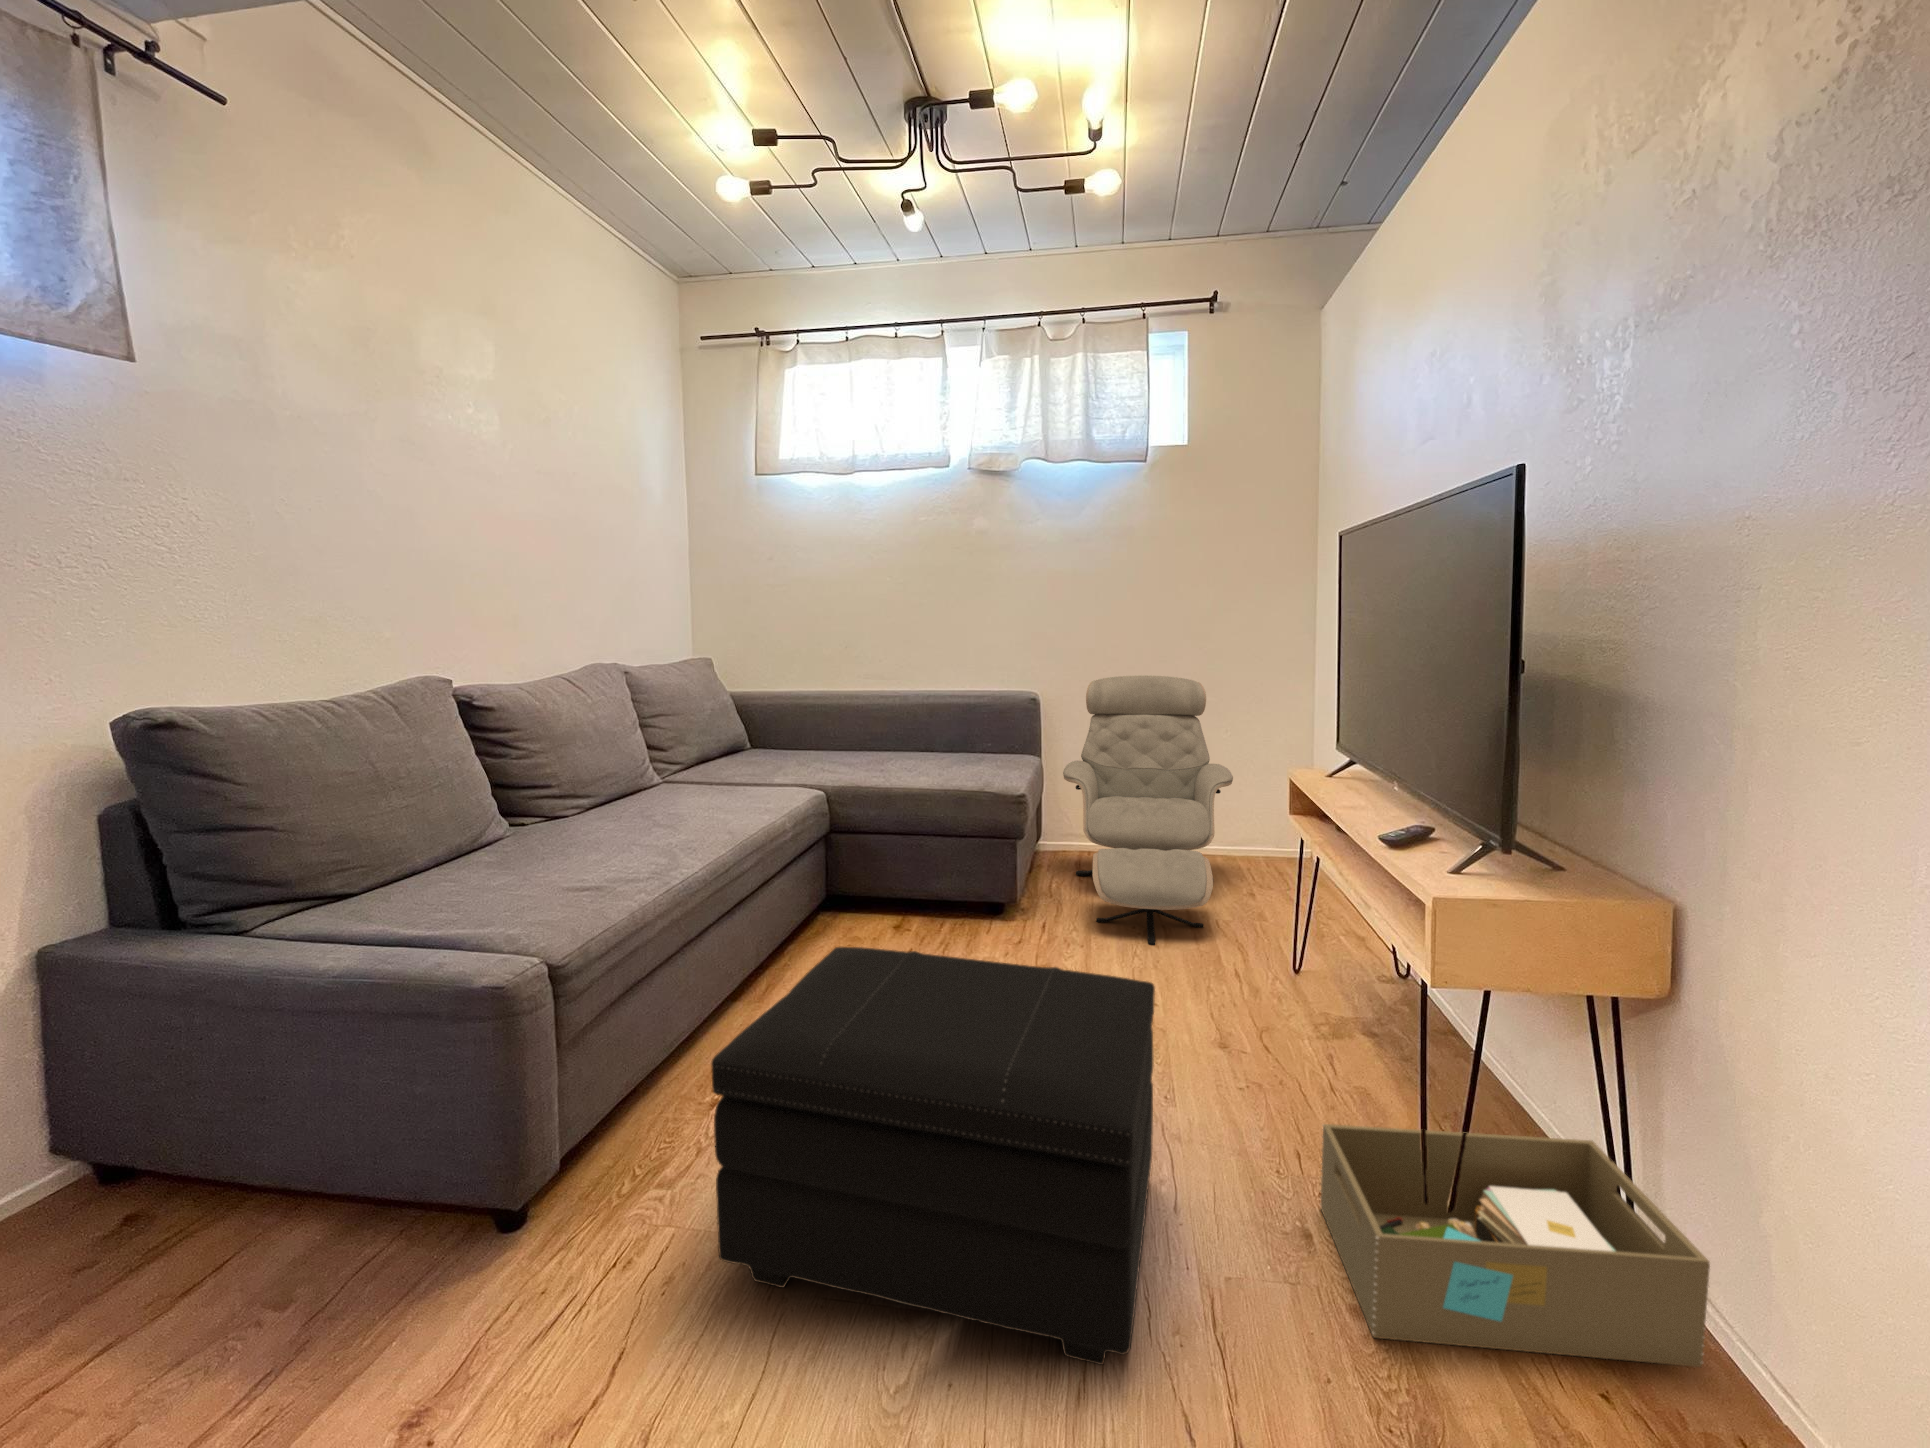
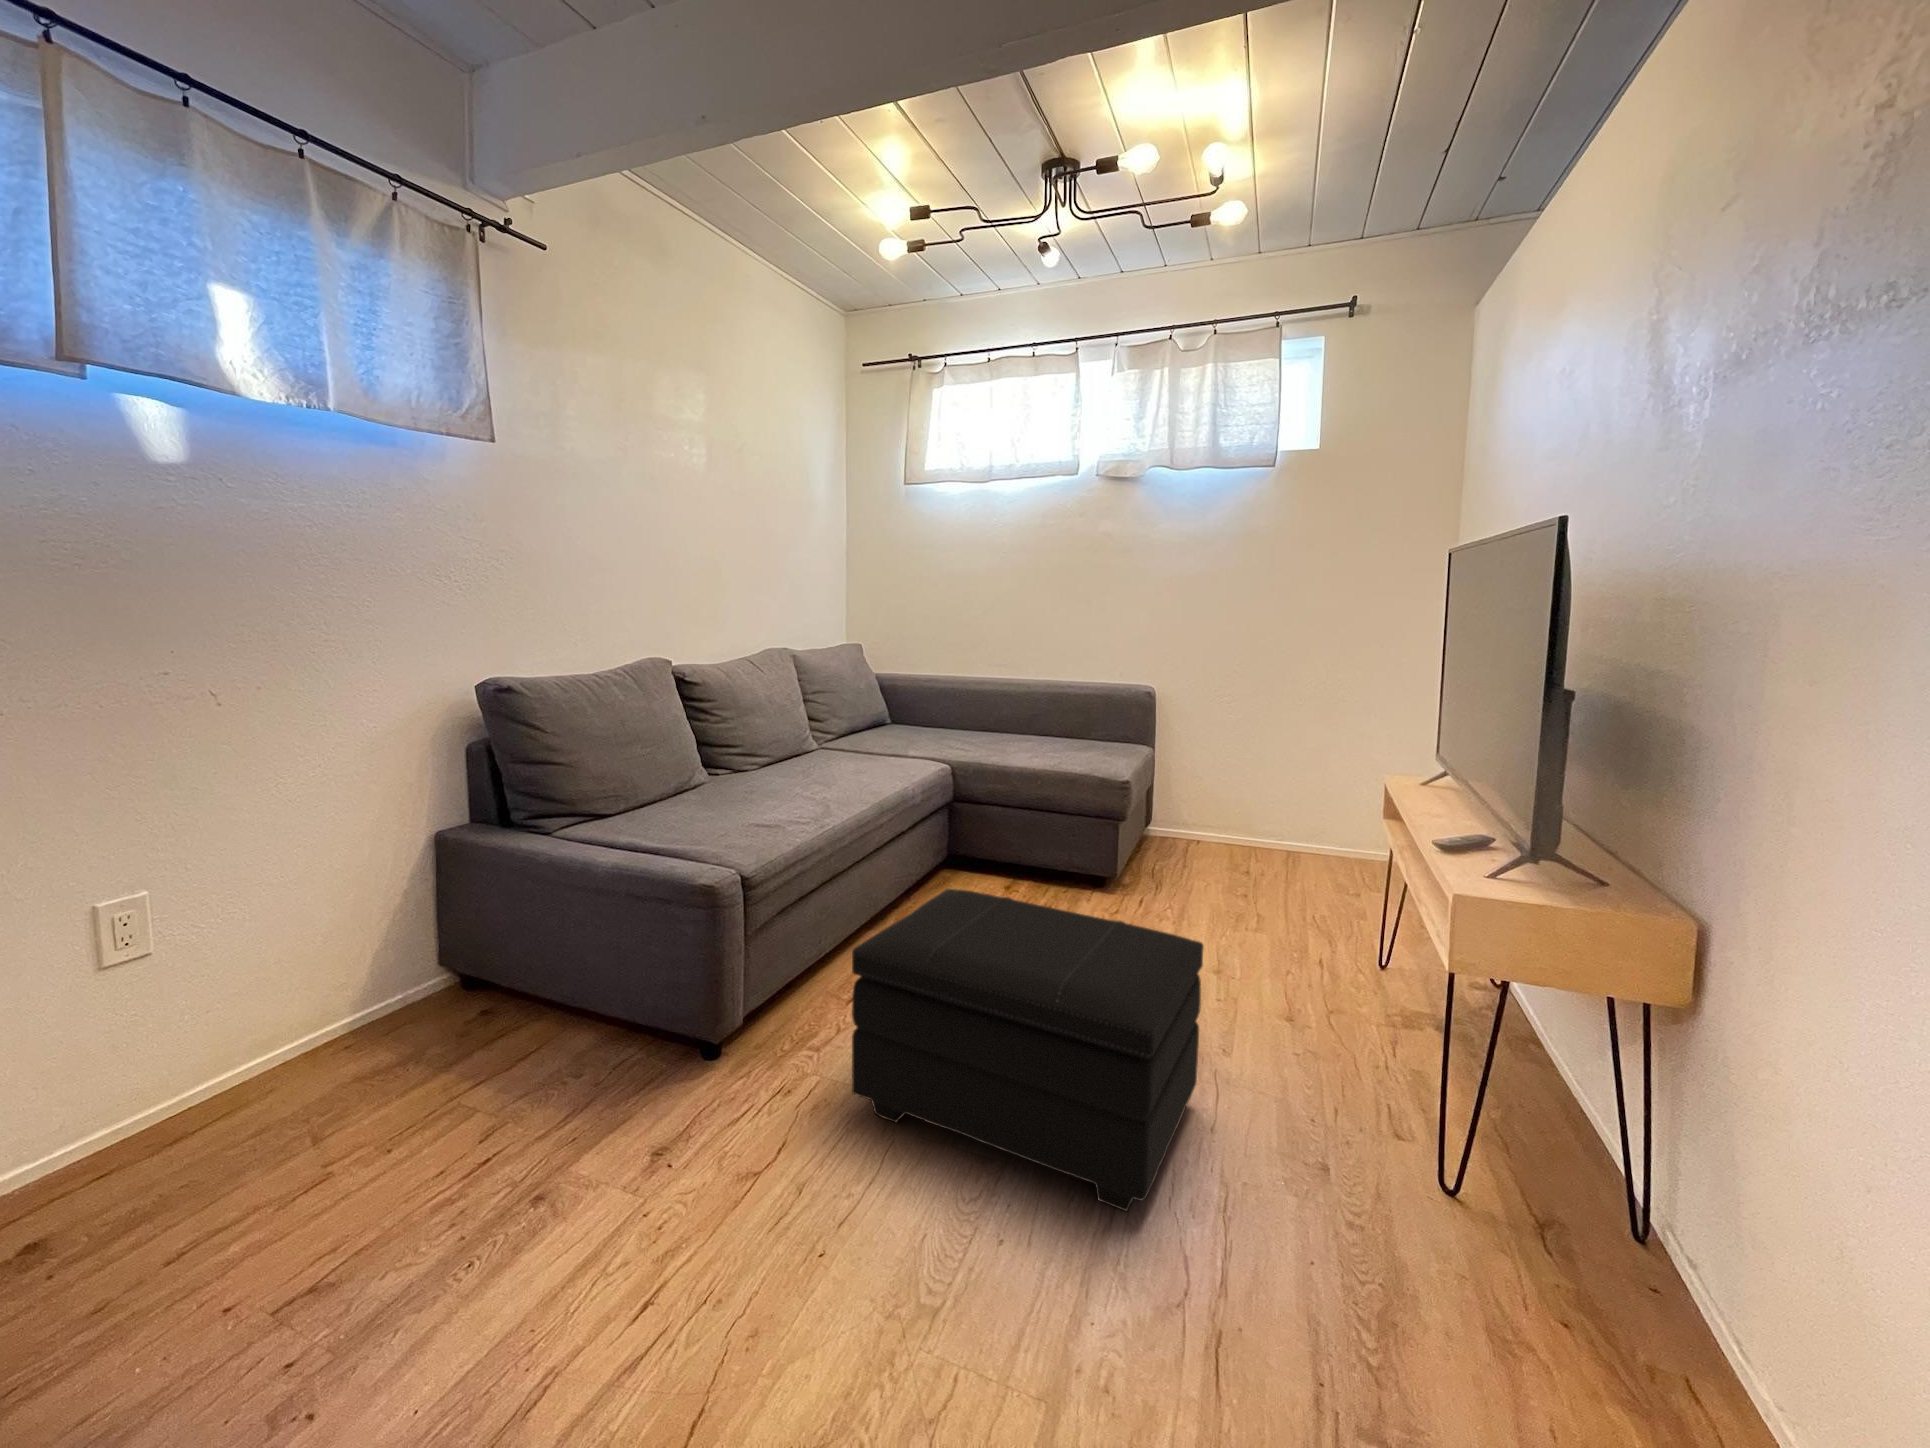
armchair: present [1063,675,1233,945] -> none [1172,677,1347,933]
storage box: present [1320,1124,1711,1367] -> none [1343,1079,1681,1320]

